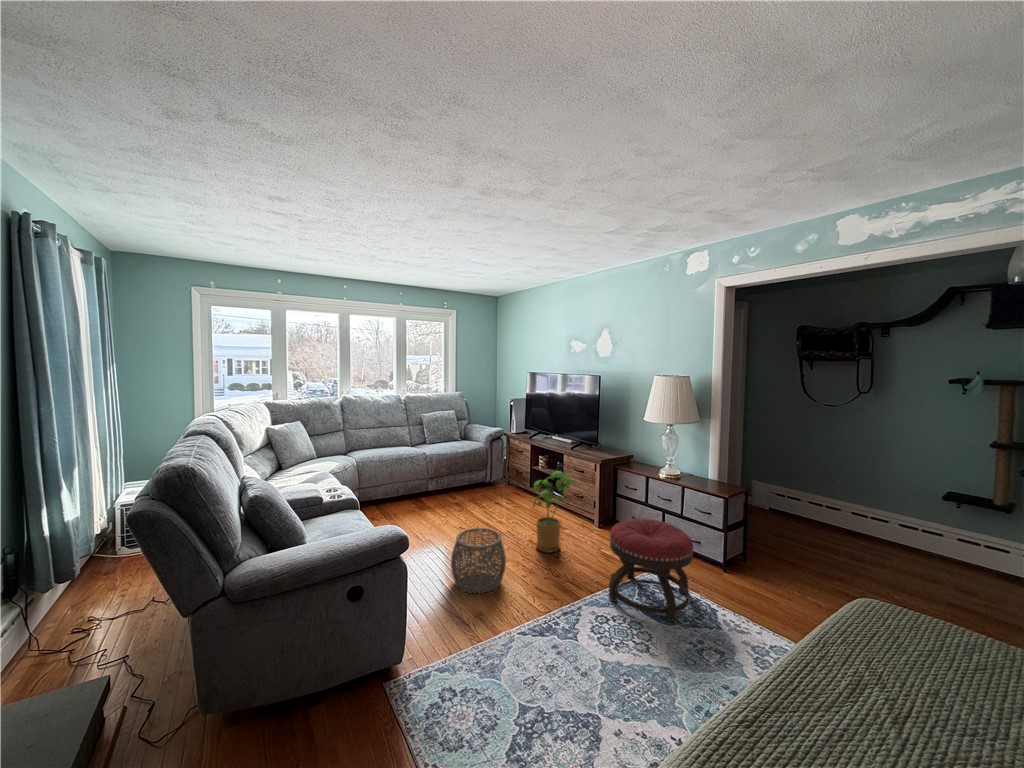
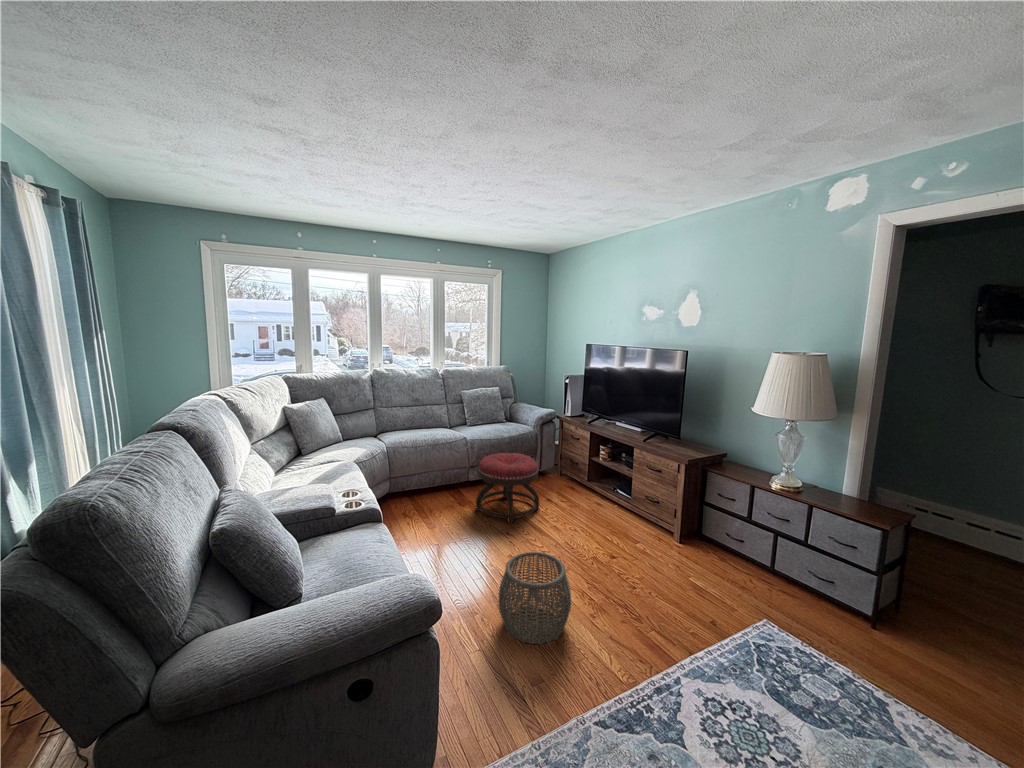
house plant: present [533,471,578,553] -> none [603,478,666,580]
ottoman: present [609,519,693,622] -> present [476,453,539,523]

